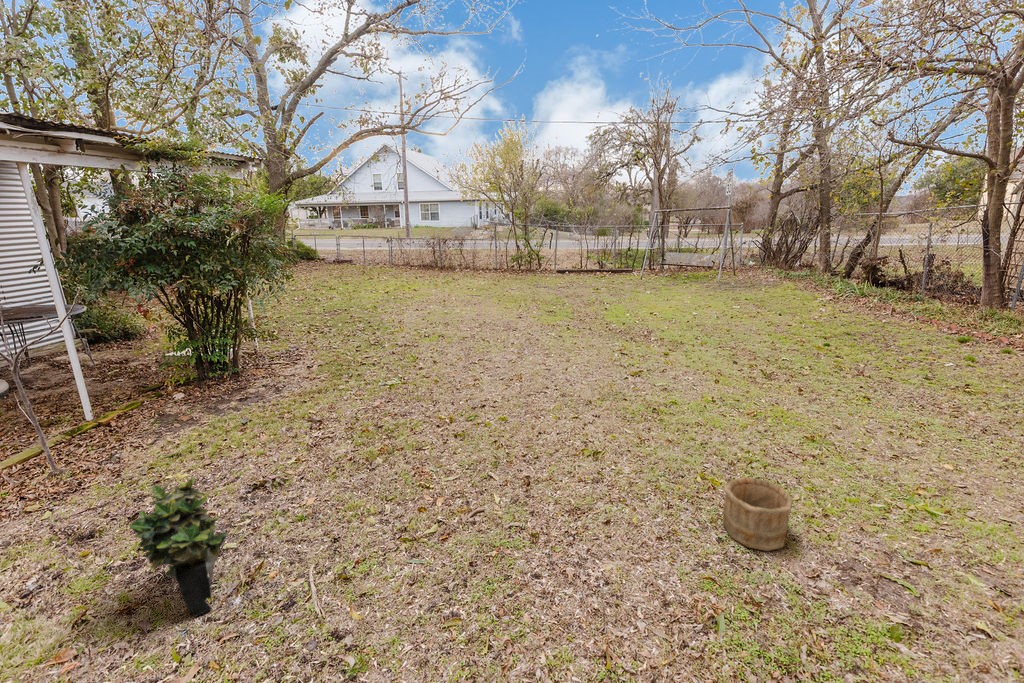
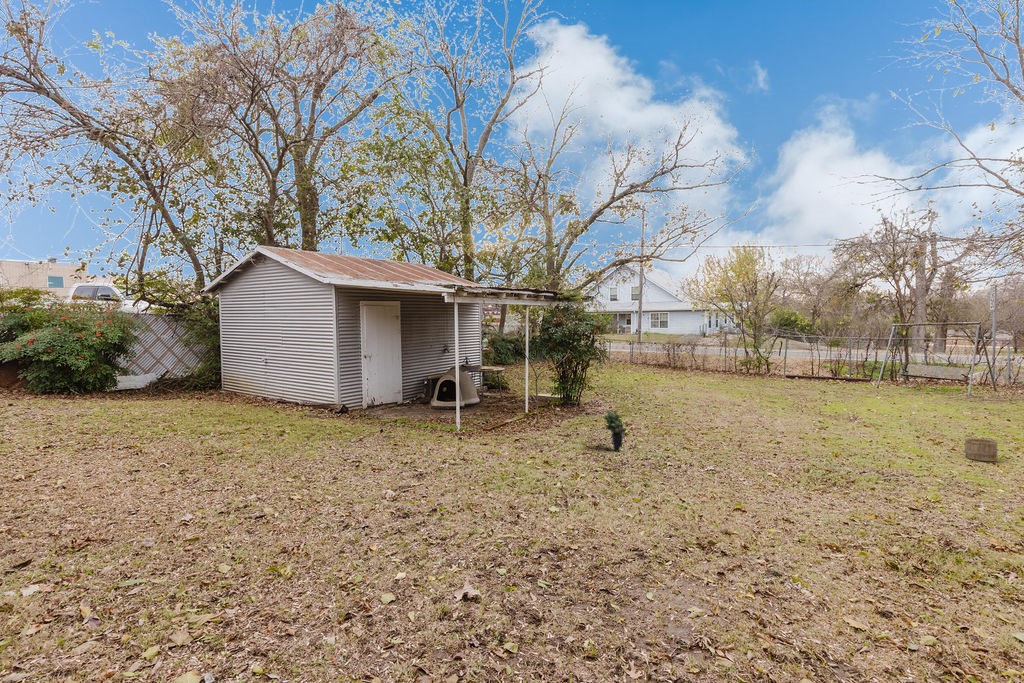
wooden bucket: present [723,477,793,551] -> present [965,438,998,462]

